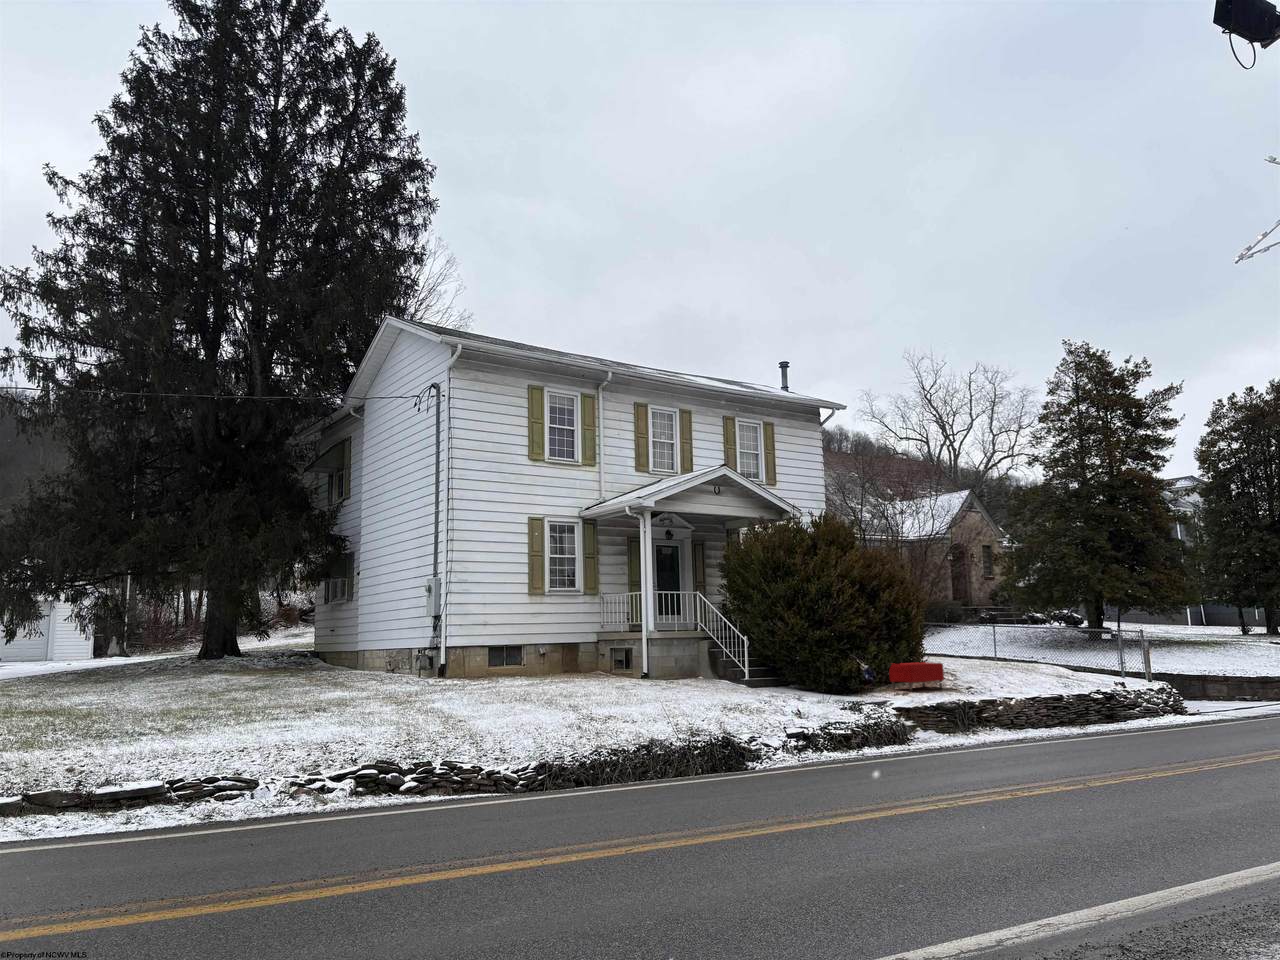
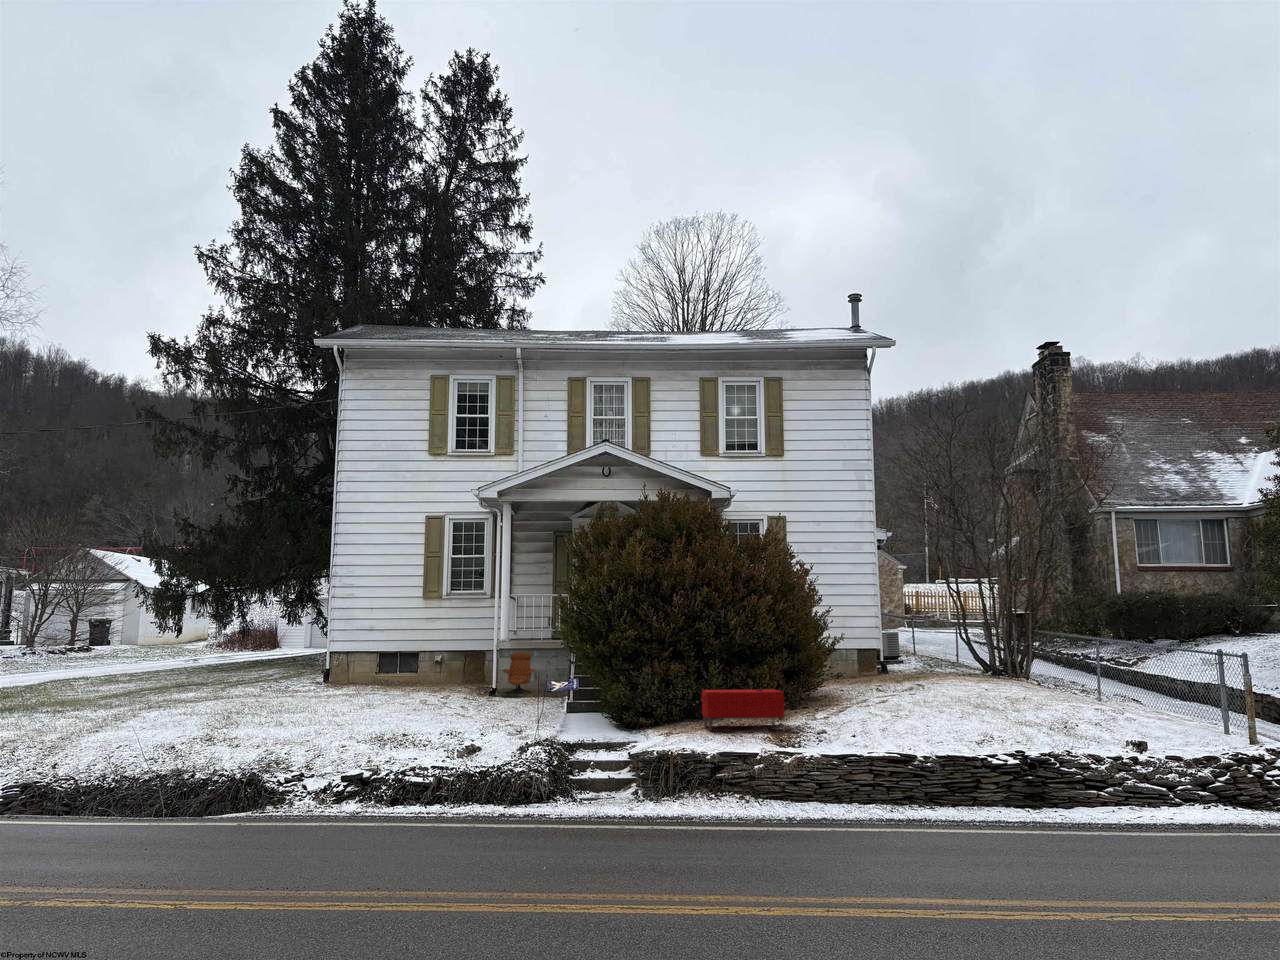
lounge chair: none [634,643,670,679] -> present [503,653,536,696]

